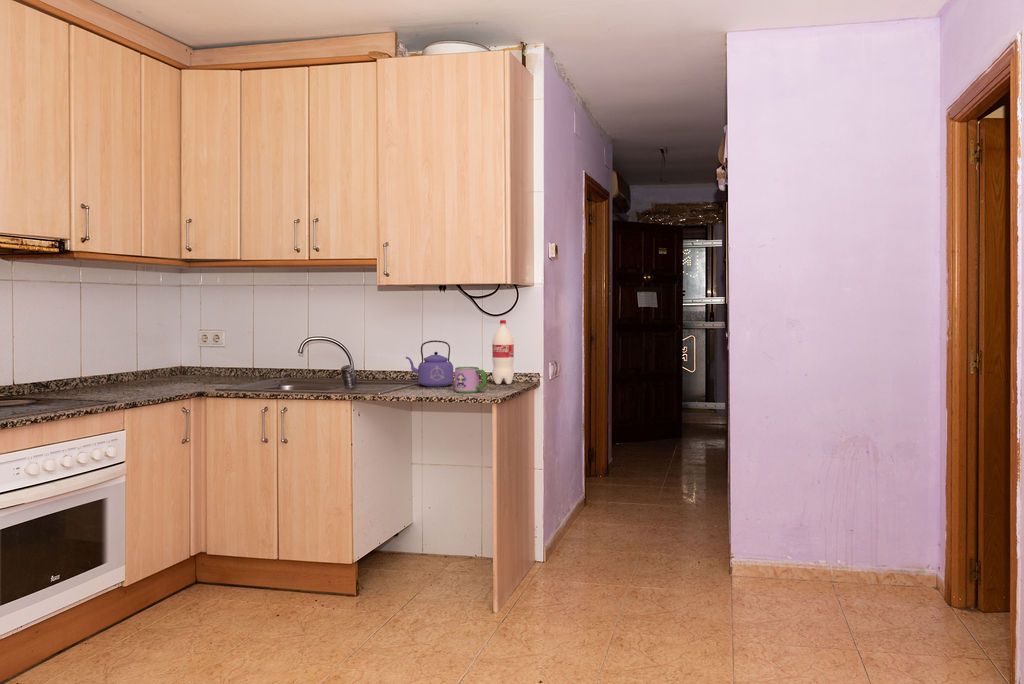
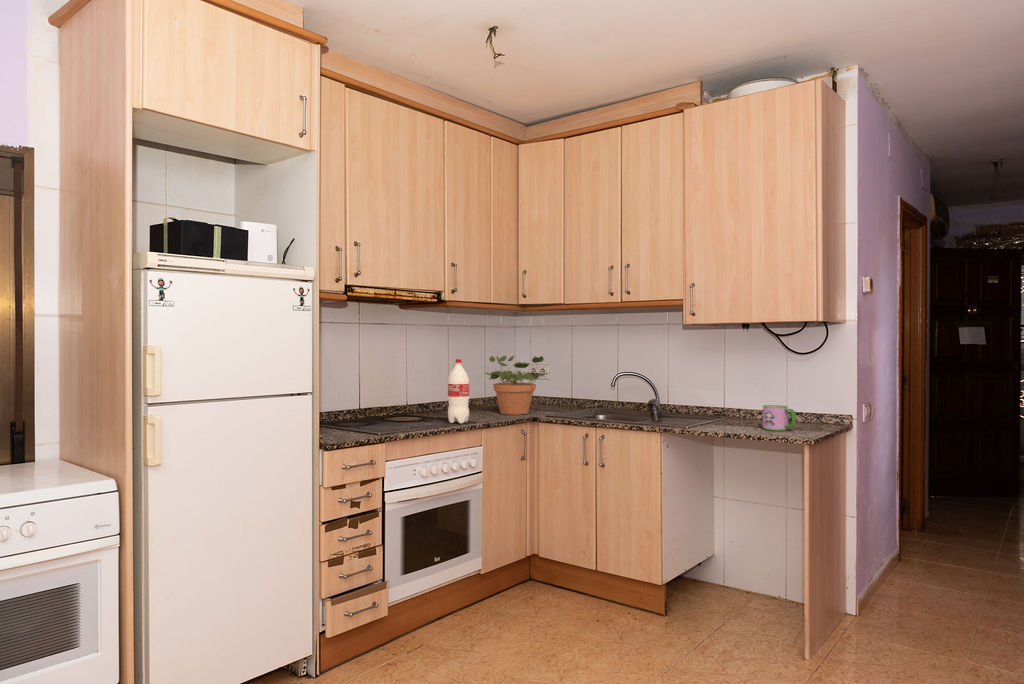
potted plant: none [136,320,228,390] -> present [486,356,548,415]
bottle: present [492,320,514,384] -> present [448,359,469,423]
kettle: present [406,340,453,387] -> none [711,378,759,423]

